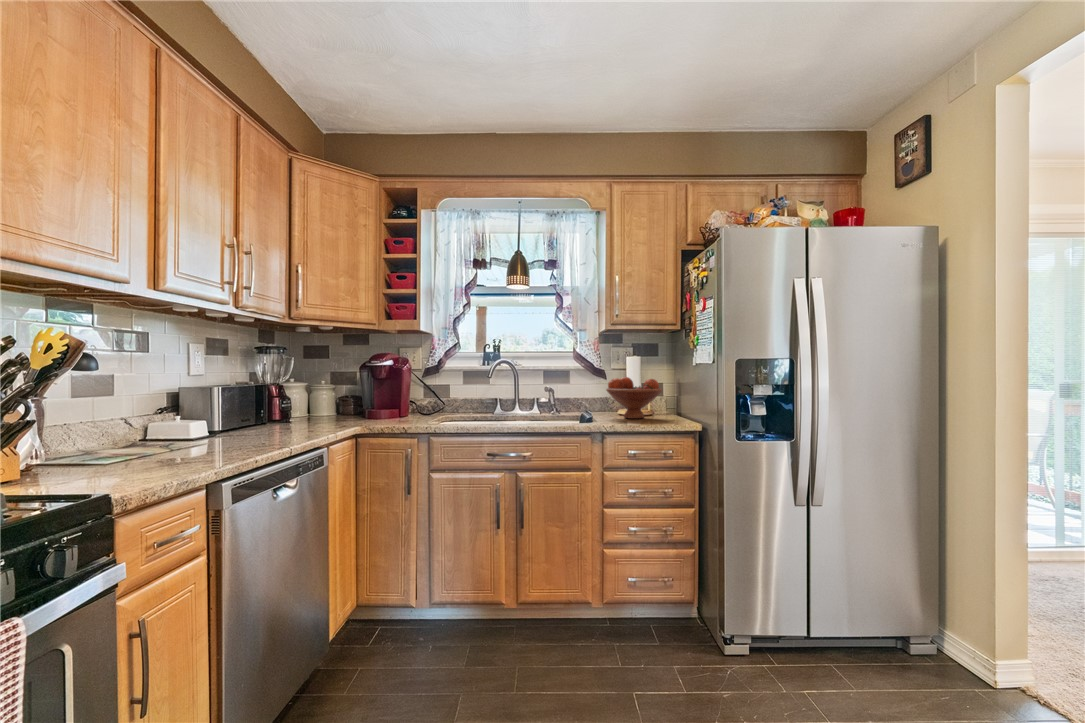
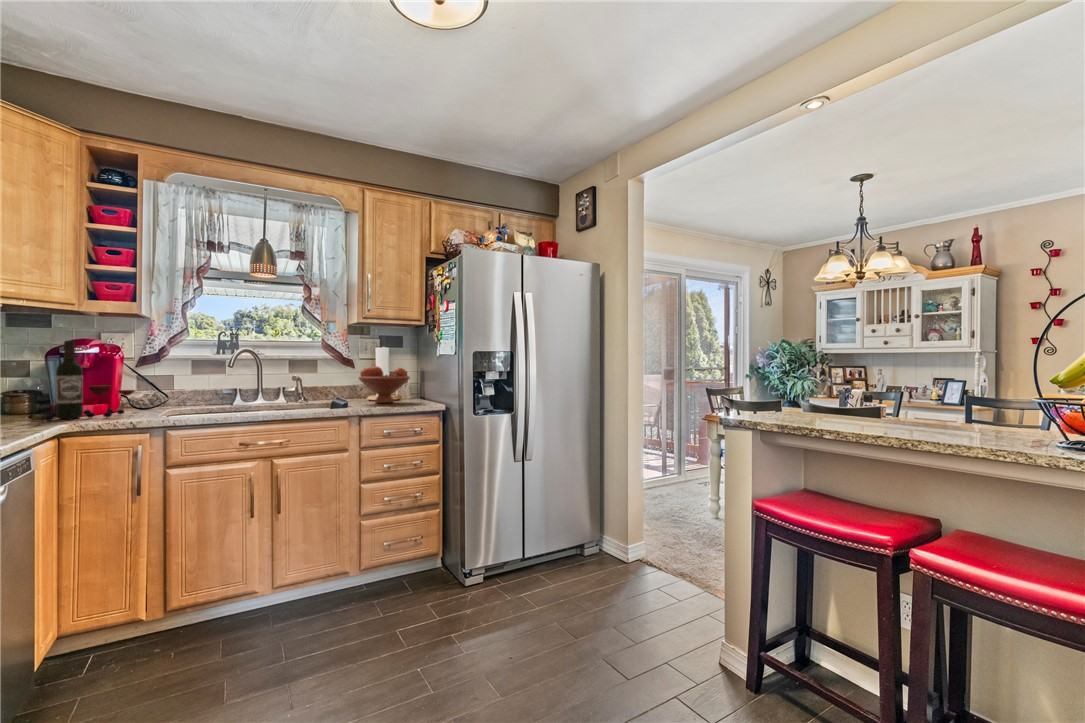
wine bottle: none [344,355,415,423] -> present [28,341,135,421]

